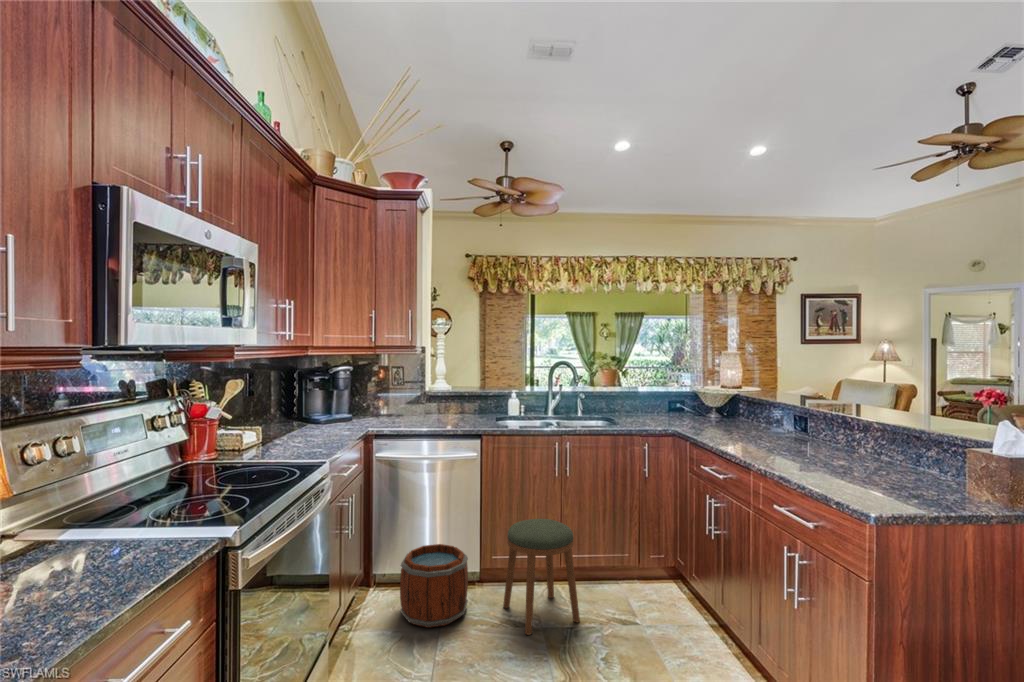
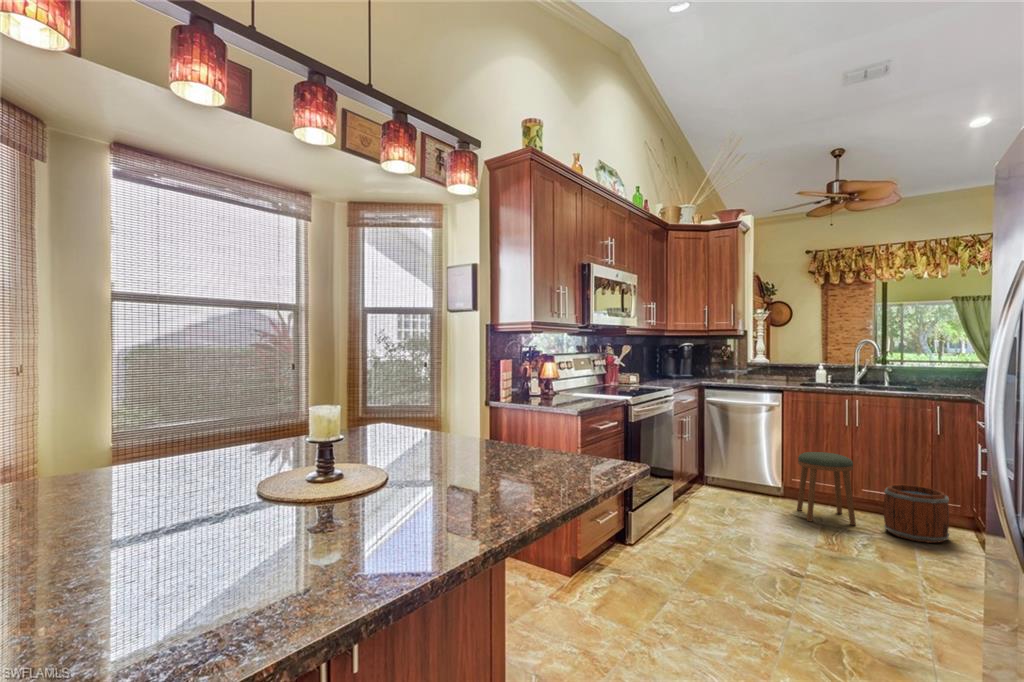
bucket: present [400,544,468,628] -> present [884,484,949,543]

